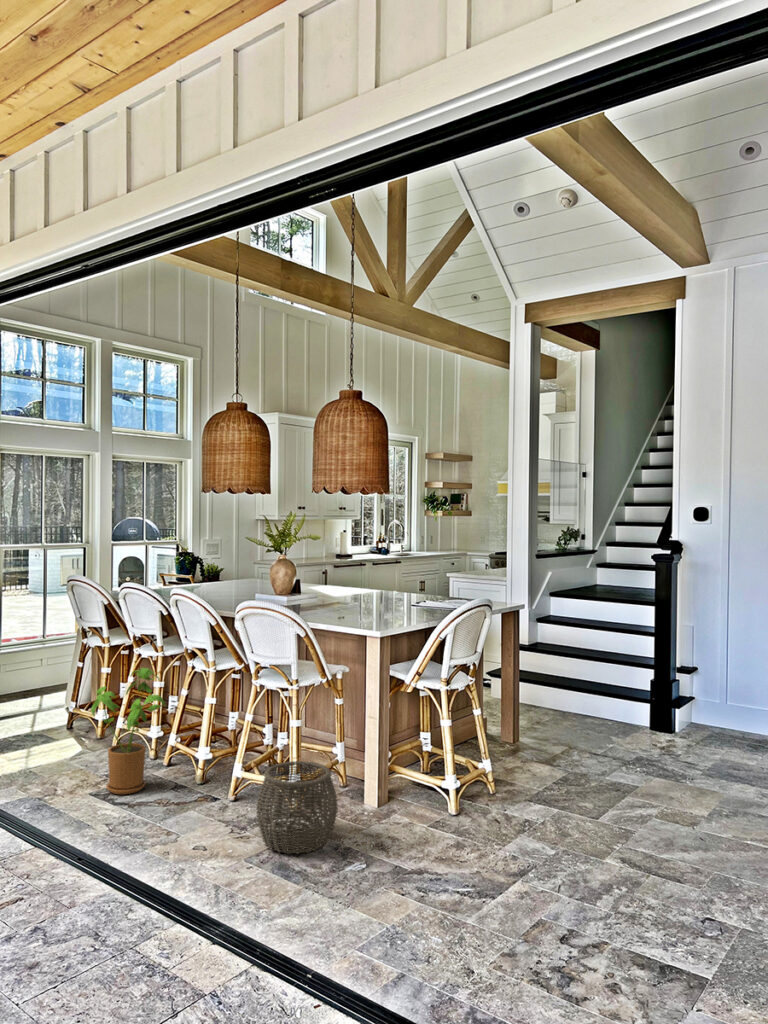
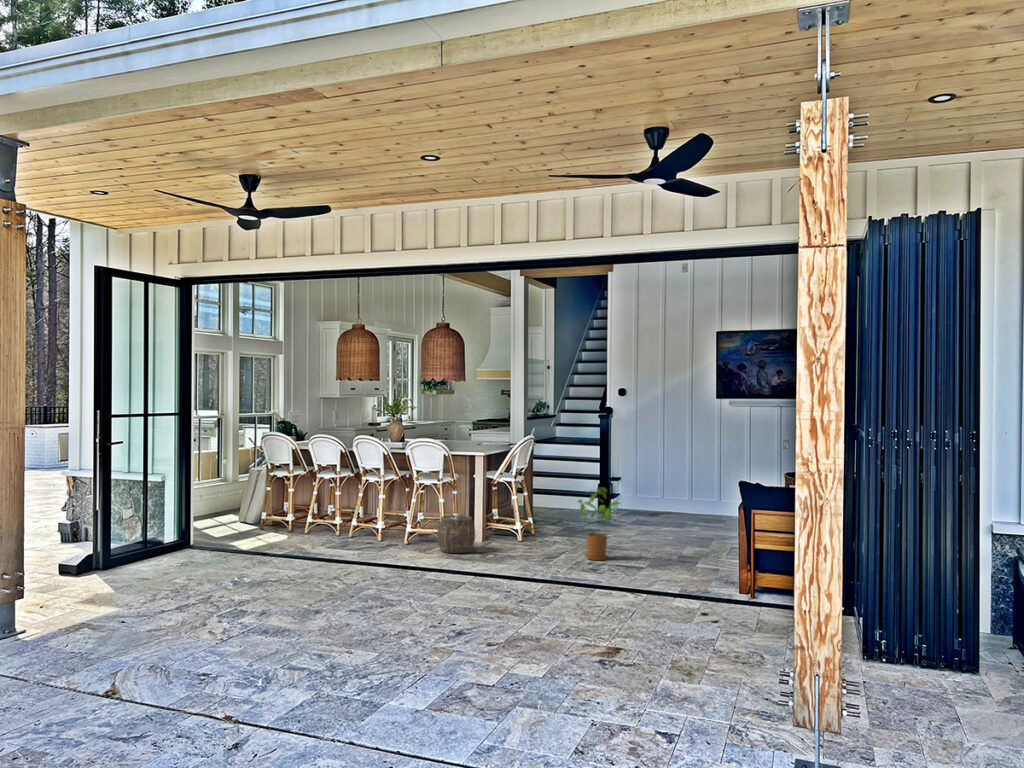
house plant: present [91,668,166,794] -> present [578,487,619,560]

